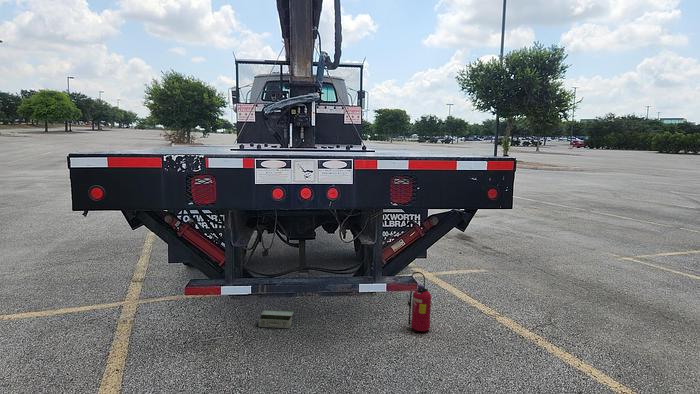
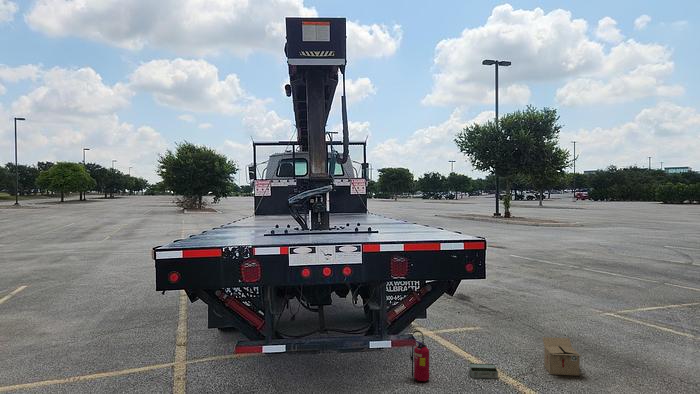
cardboard box: none [565,283,616,329] -> present [543,337,581,376]
toolbox: present [258,310,294,328] -> present [469,363,498,379]

